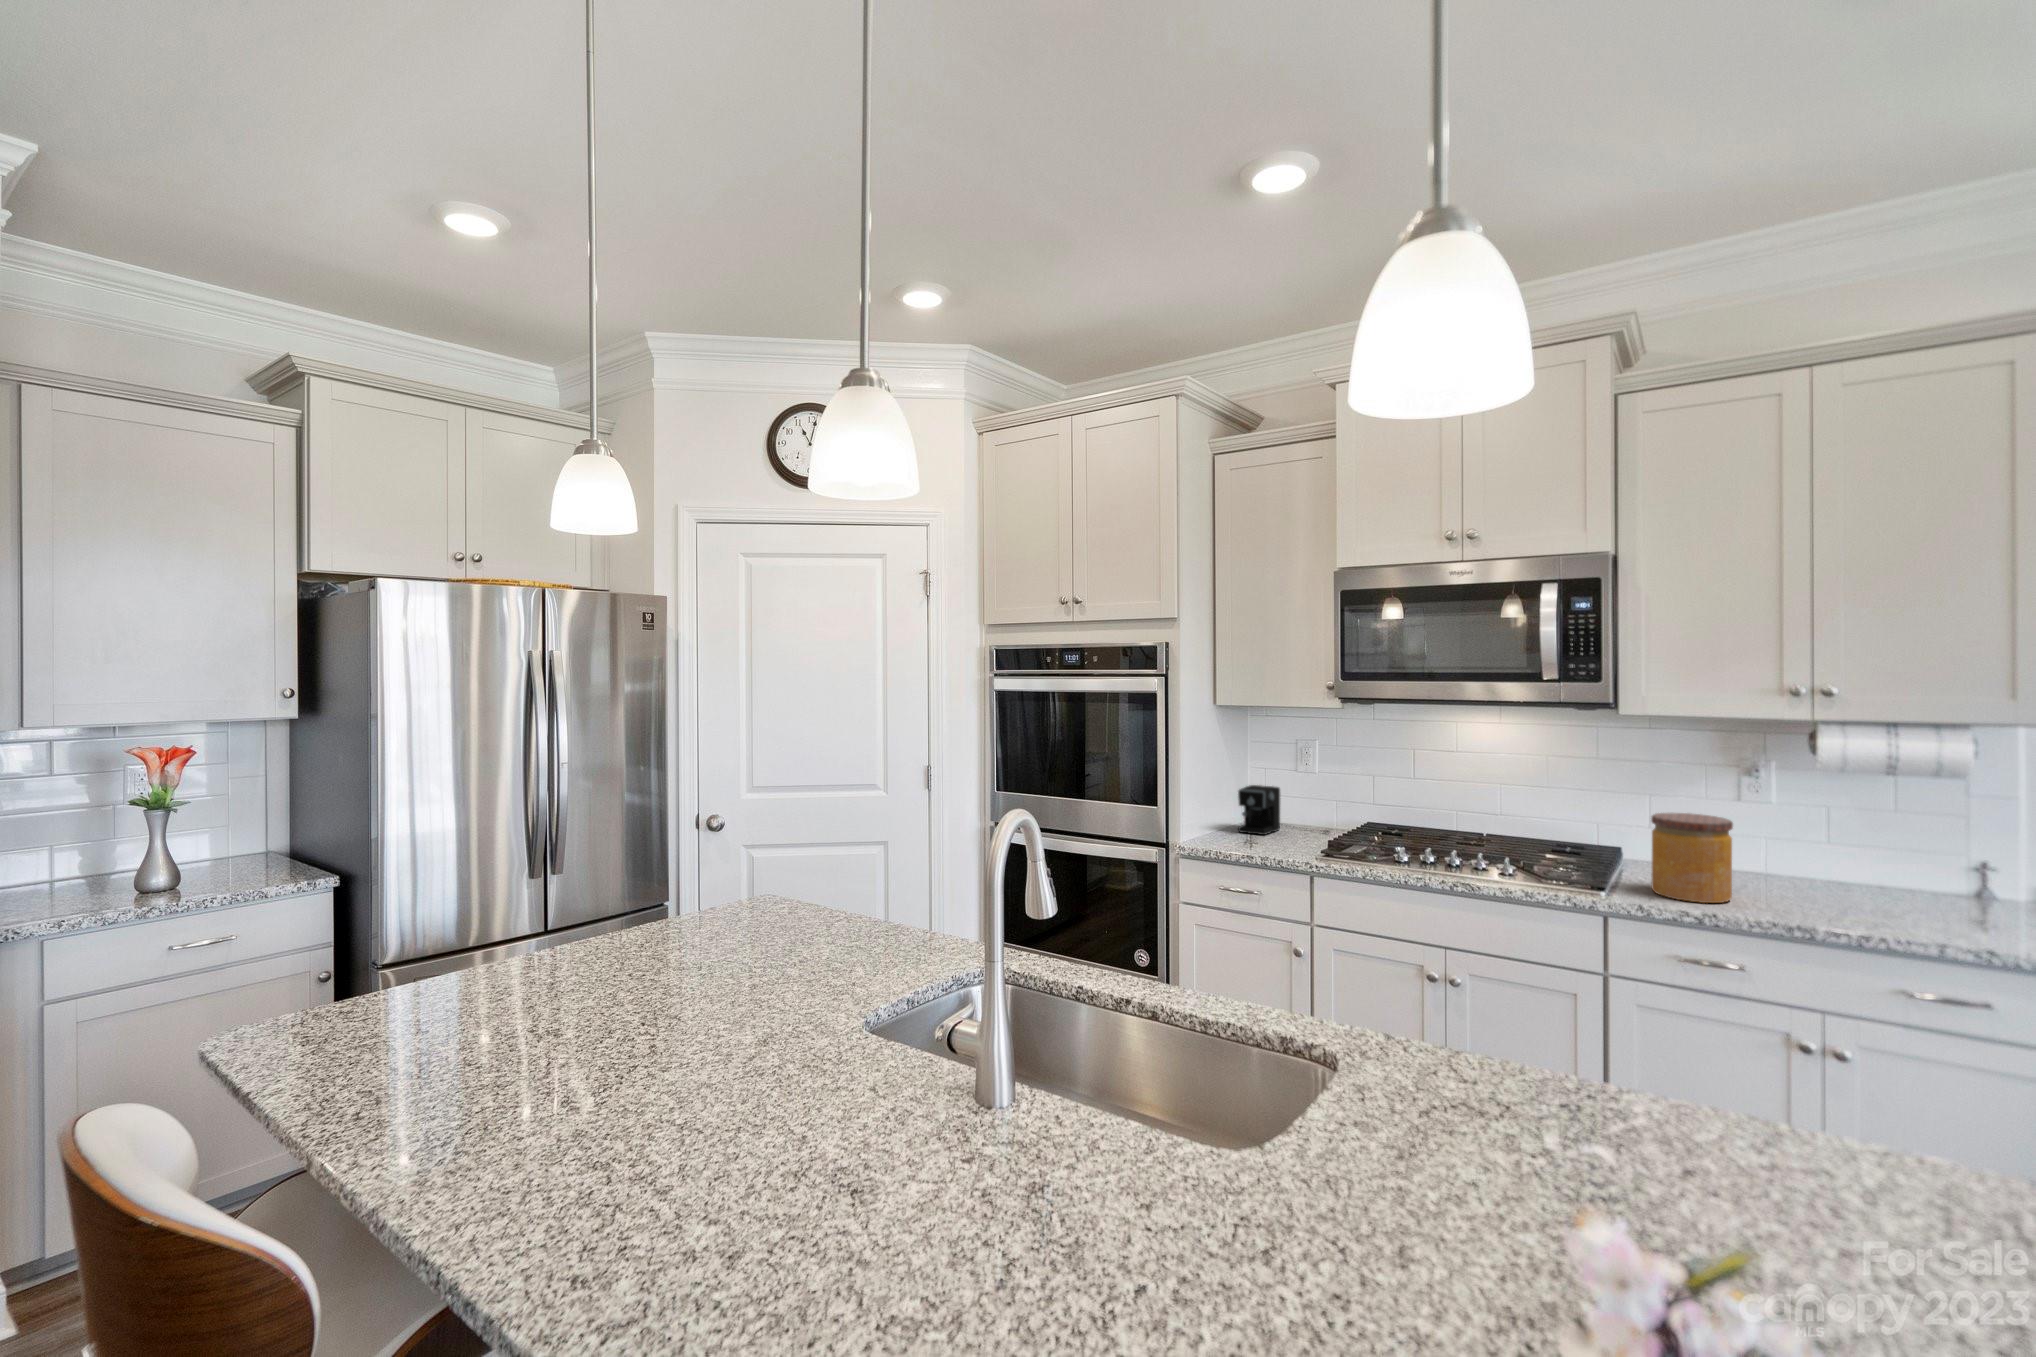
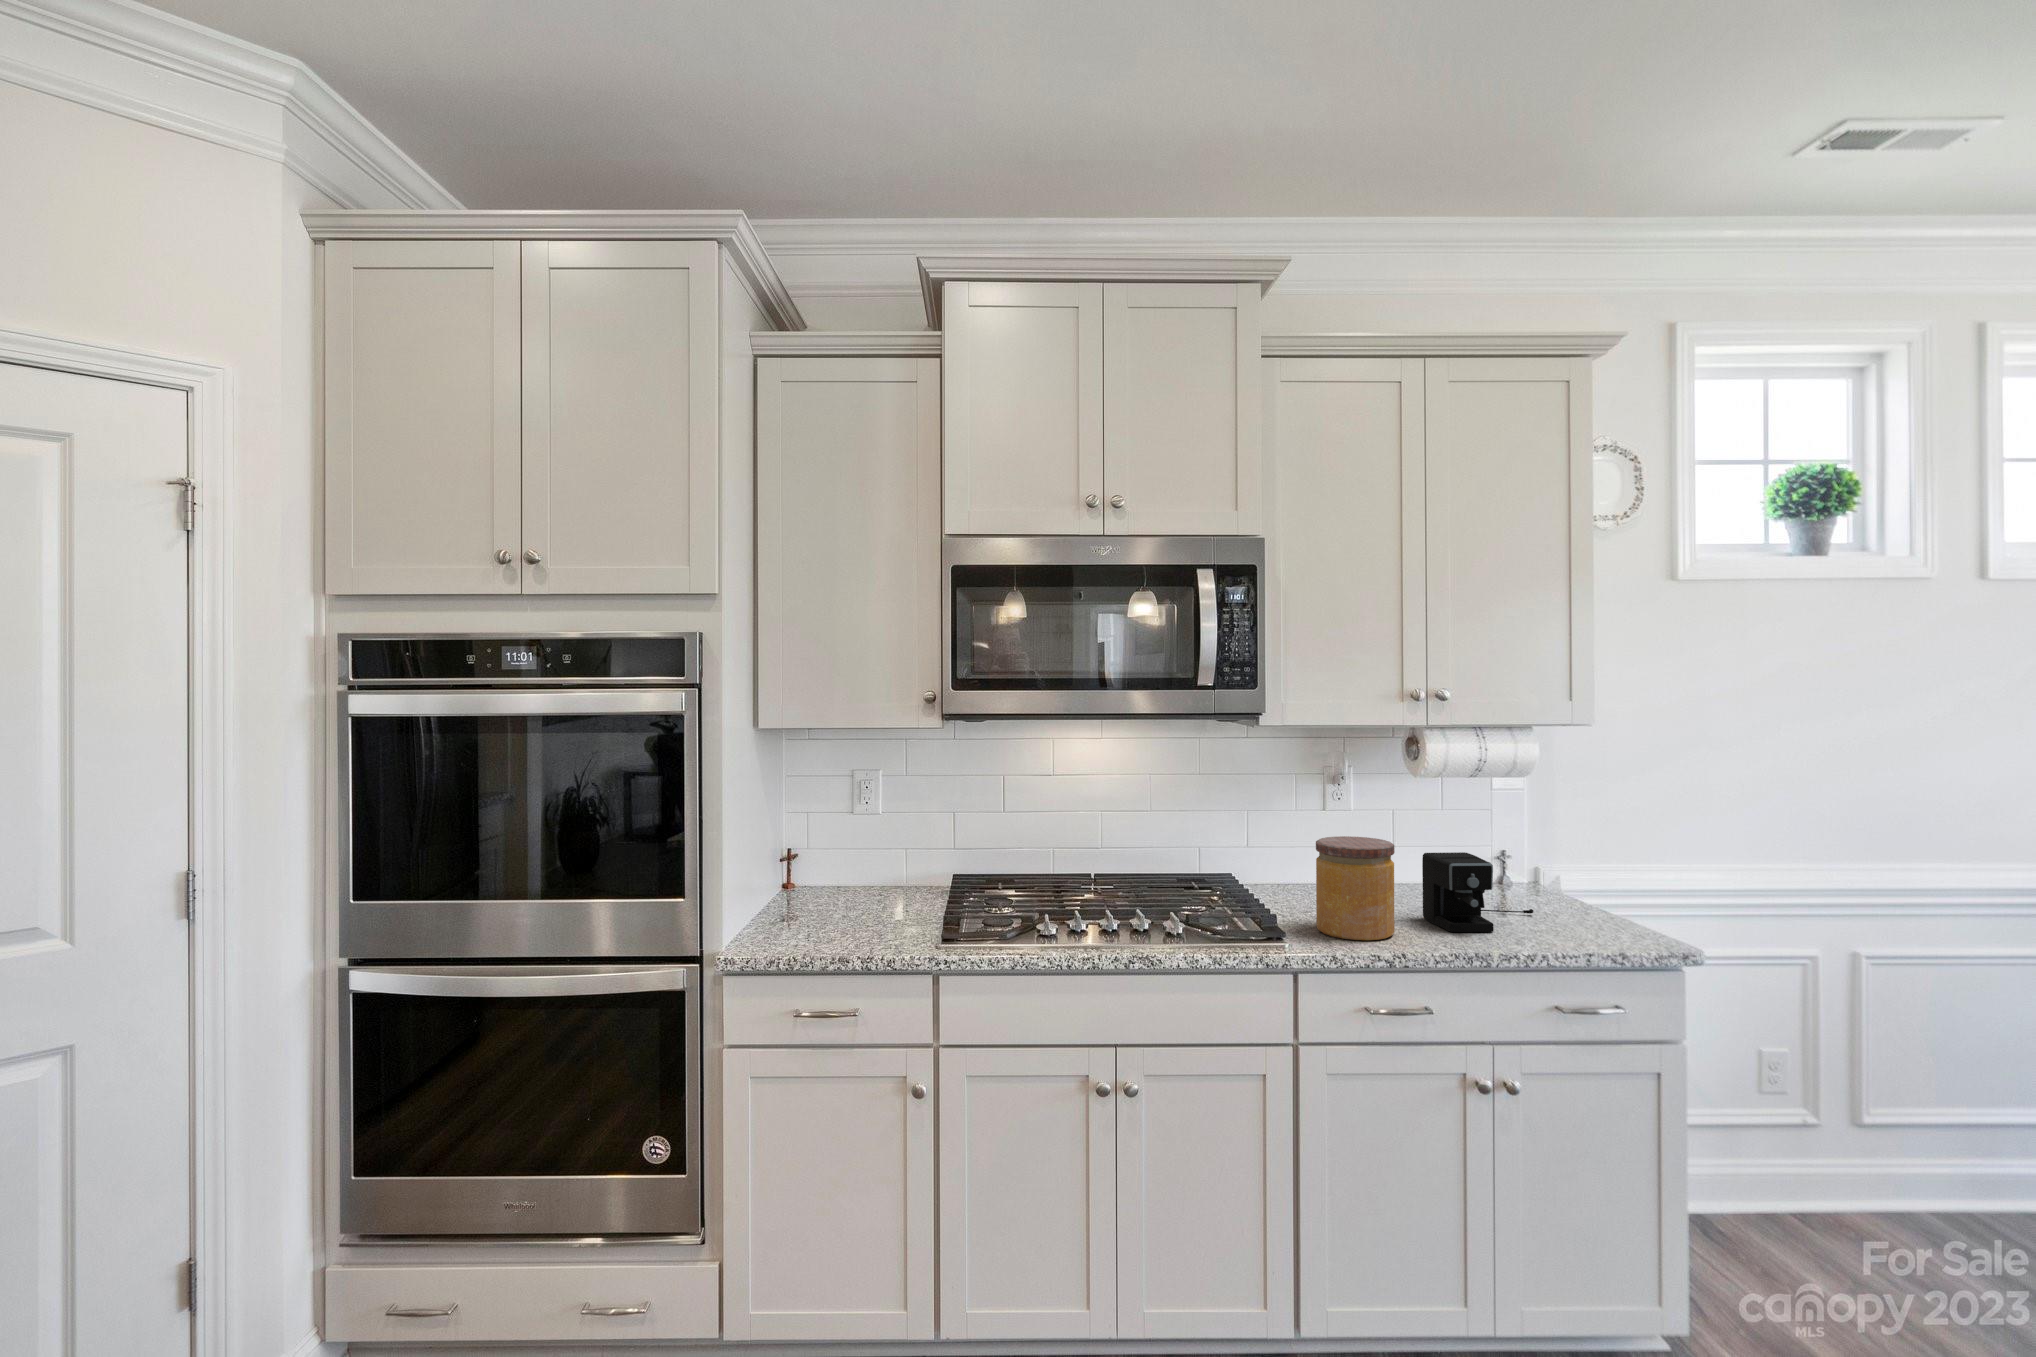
coffee maker: present [1238,785,1329,835] -> present [1422,852,1533,932]

